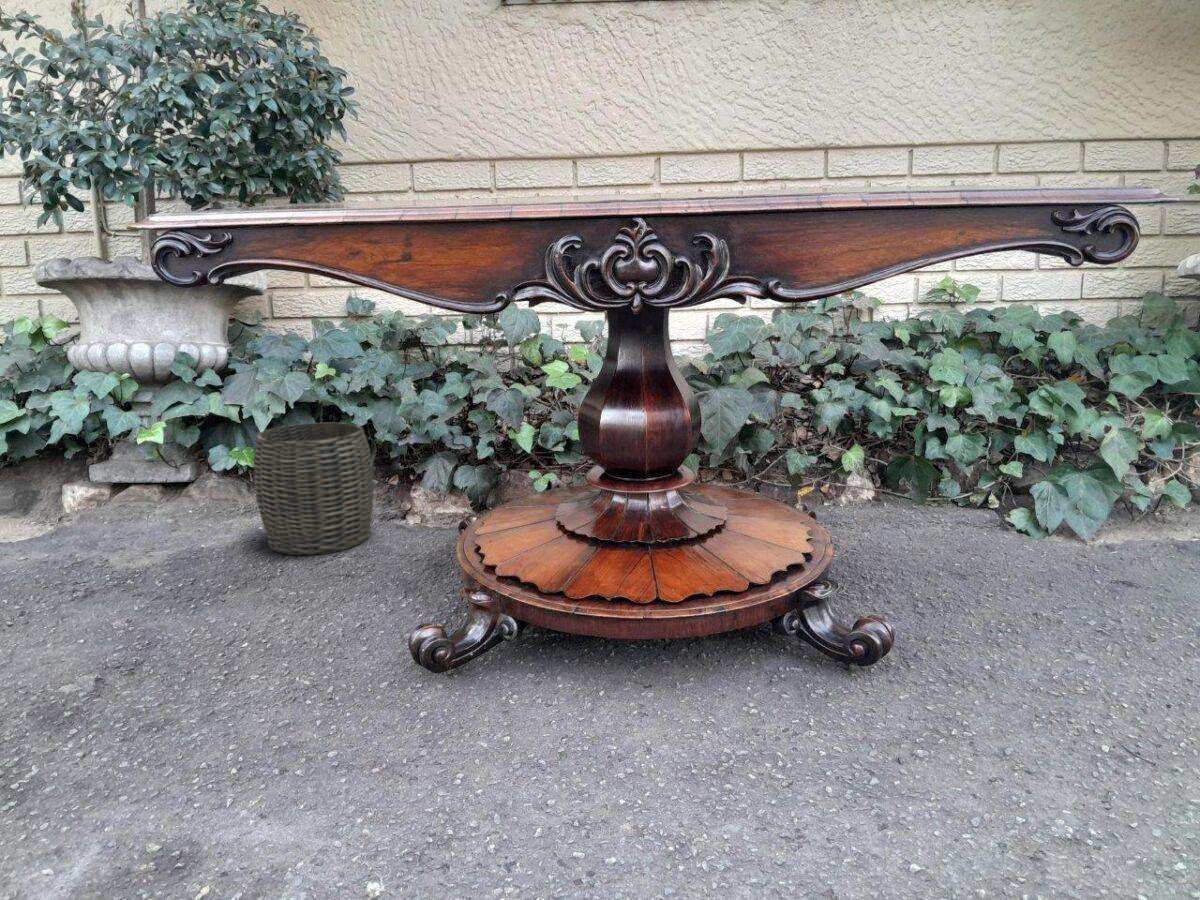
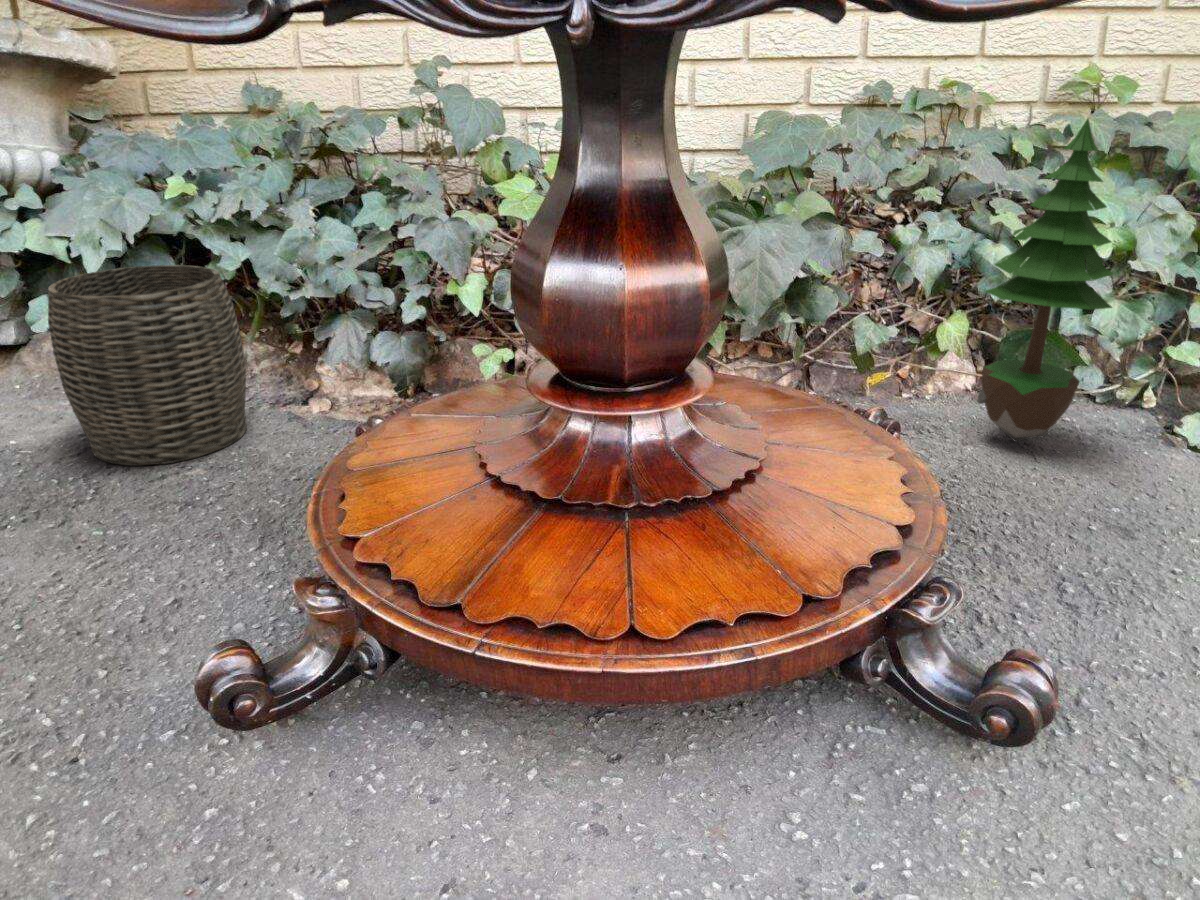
potted tree: none [866,323,946,530] -> present [977,119,1114,442]

